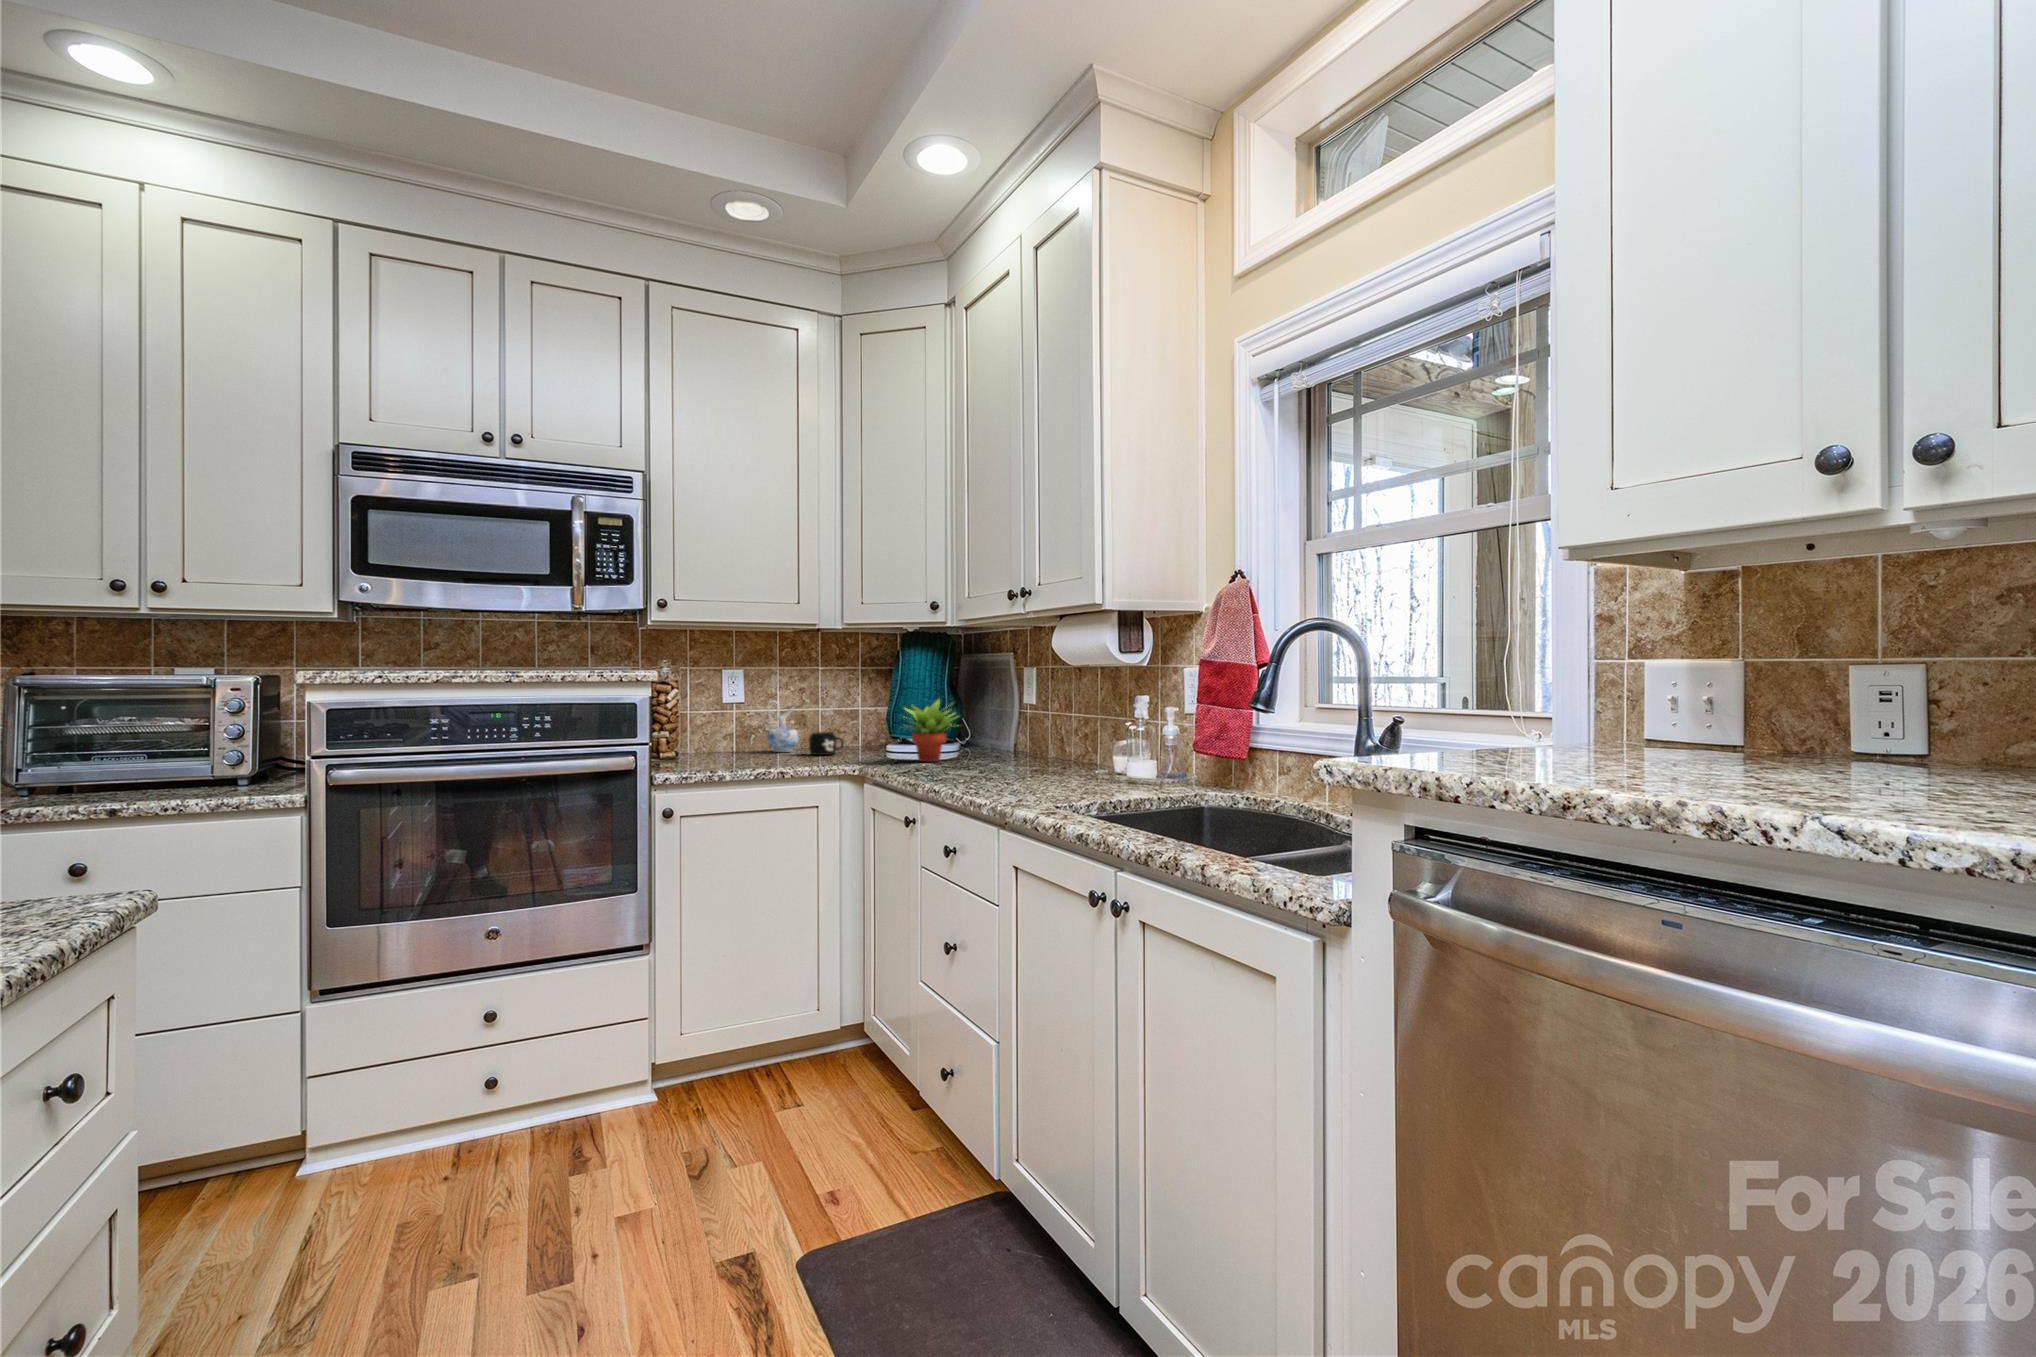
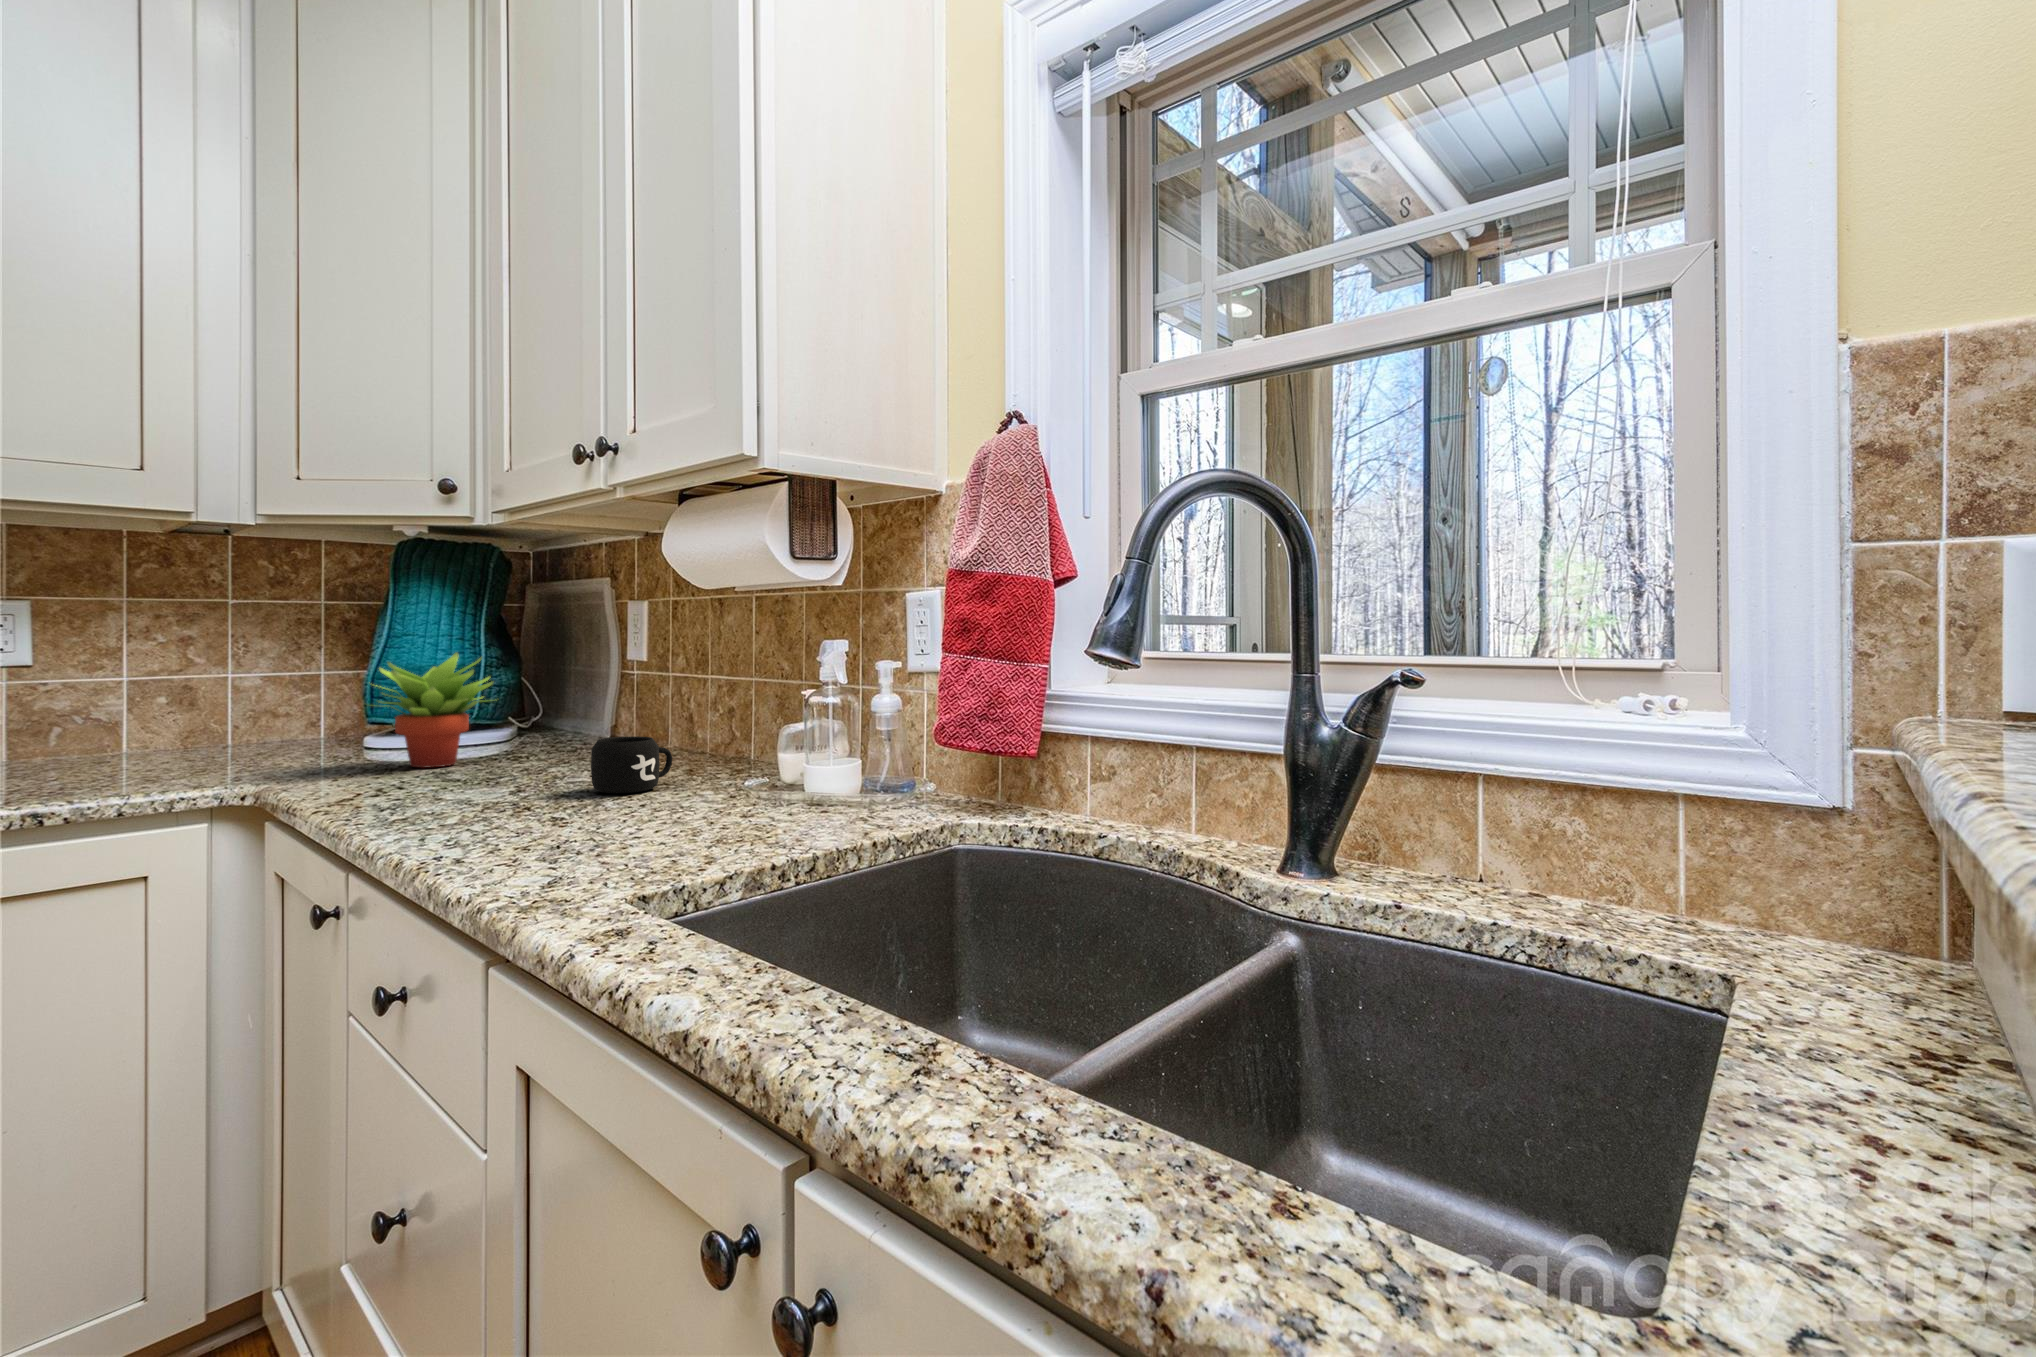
ceramic pitcher: present [767,700,799,752] -> none [93,657,176,756]
mug: present [809,732,844,755] -> present [591,736,672,793]

